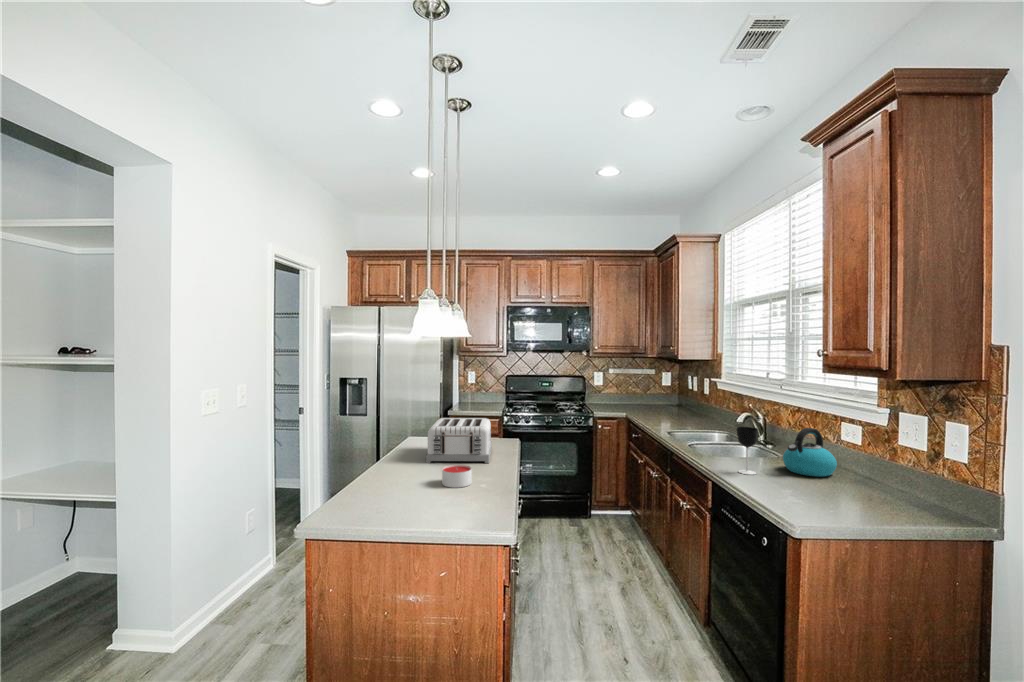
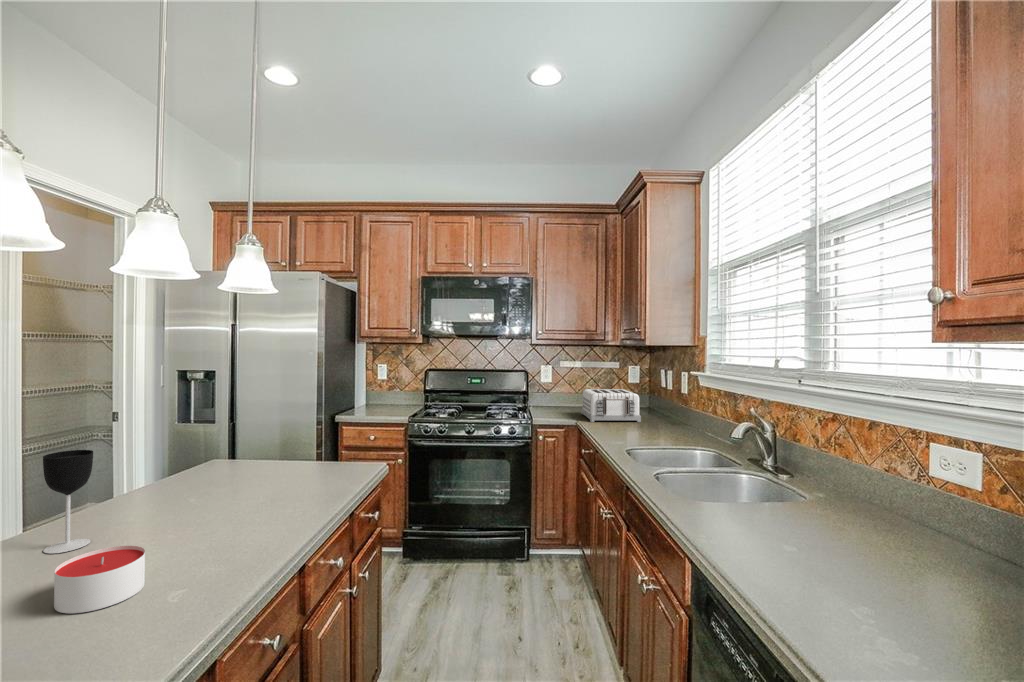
toaster: present [426,418,492,463] -> present [582,389,641,422]
wine glass: present [737,427,758,475] -> present [43,450,93,554]
kettle: present [783,428,837,477] -> none [824,455,939,558]

